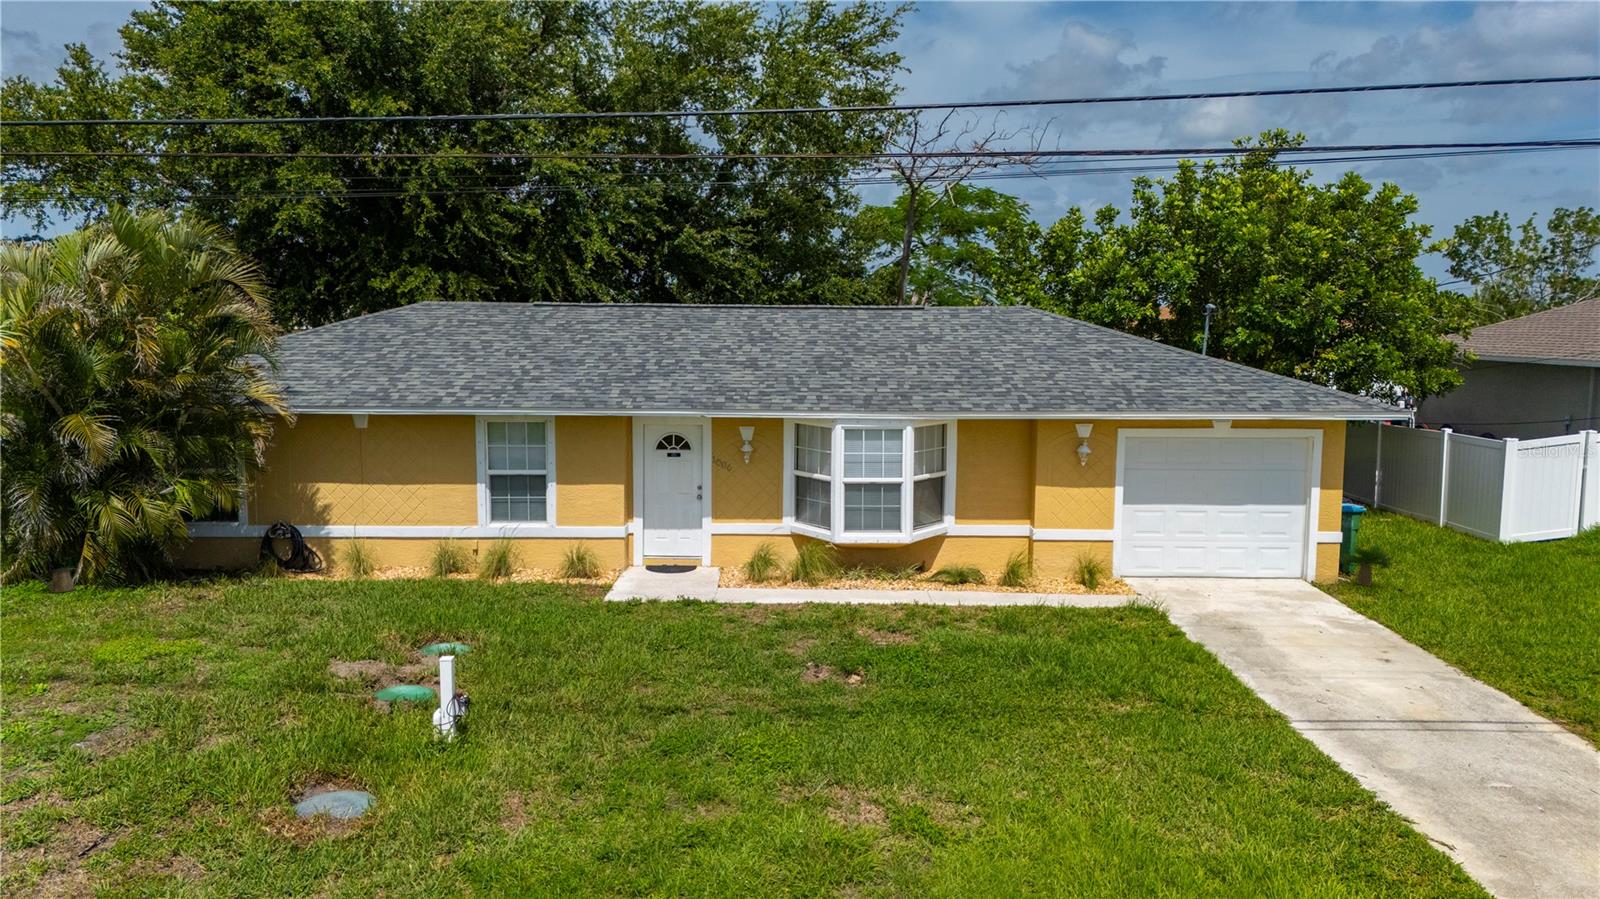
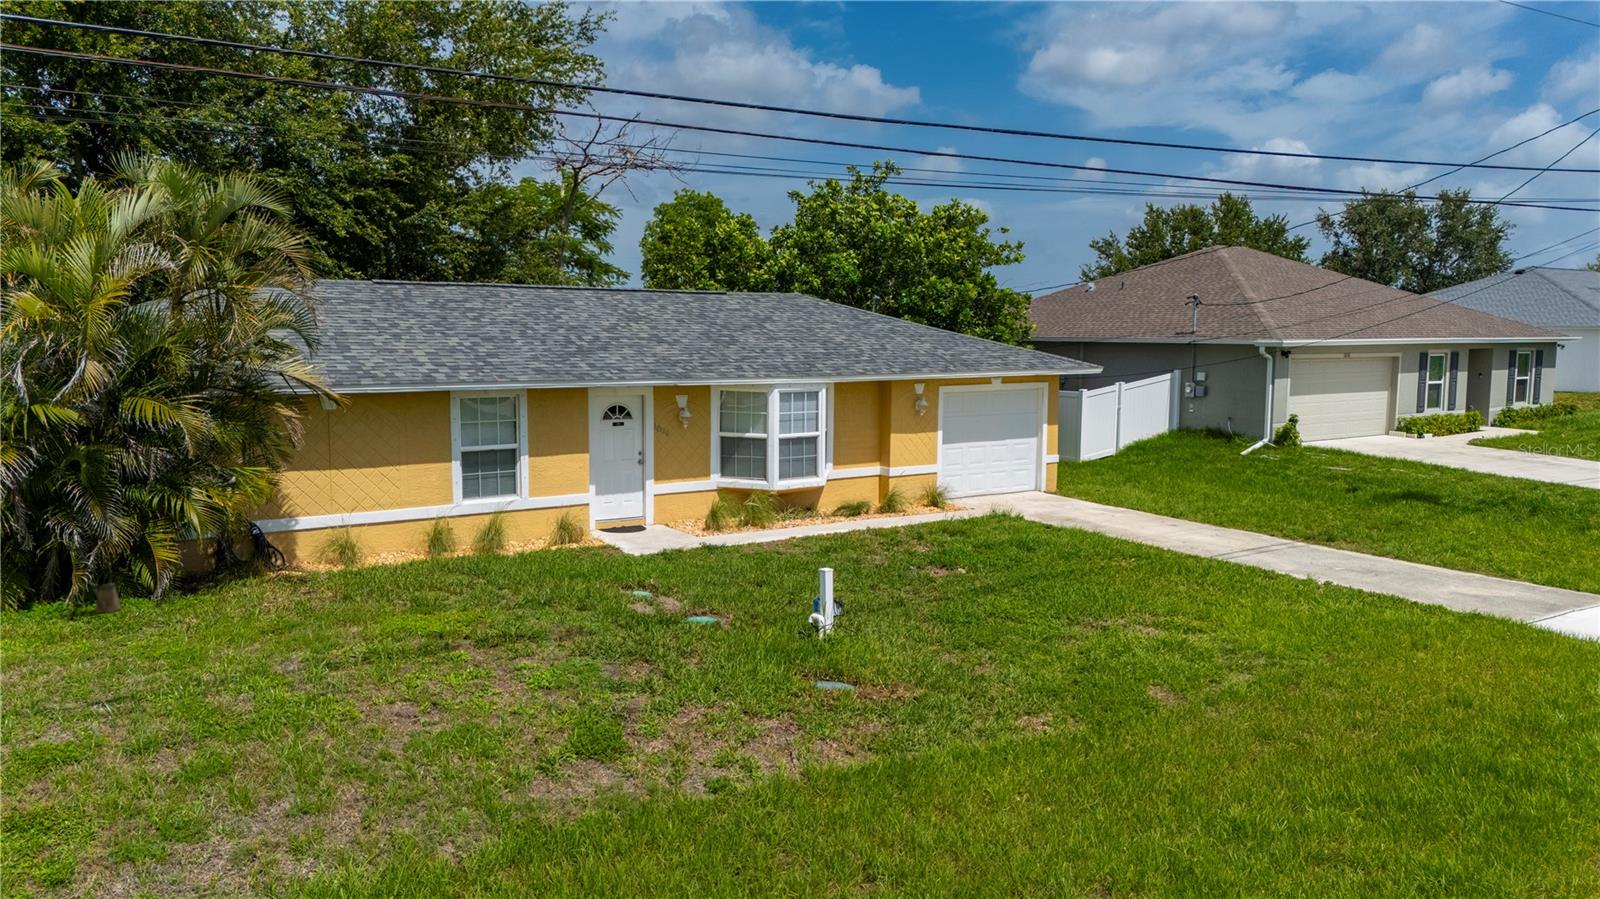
potted plant: present [1340,545,1390,586] -> none [1053,460,1089,490]

